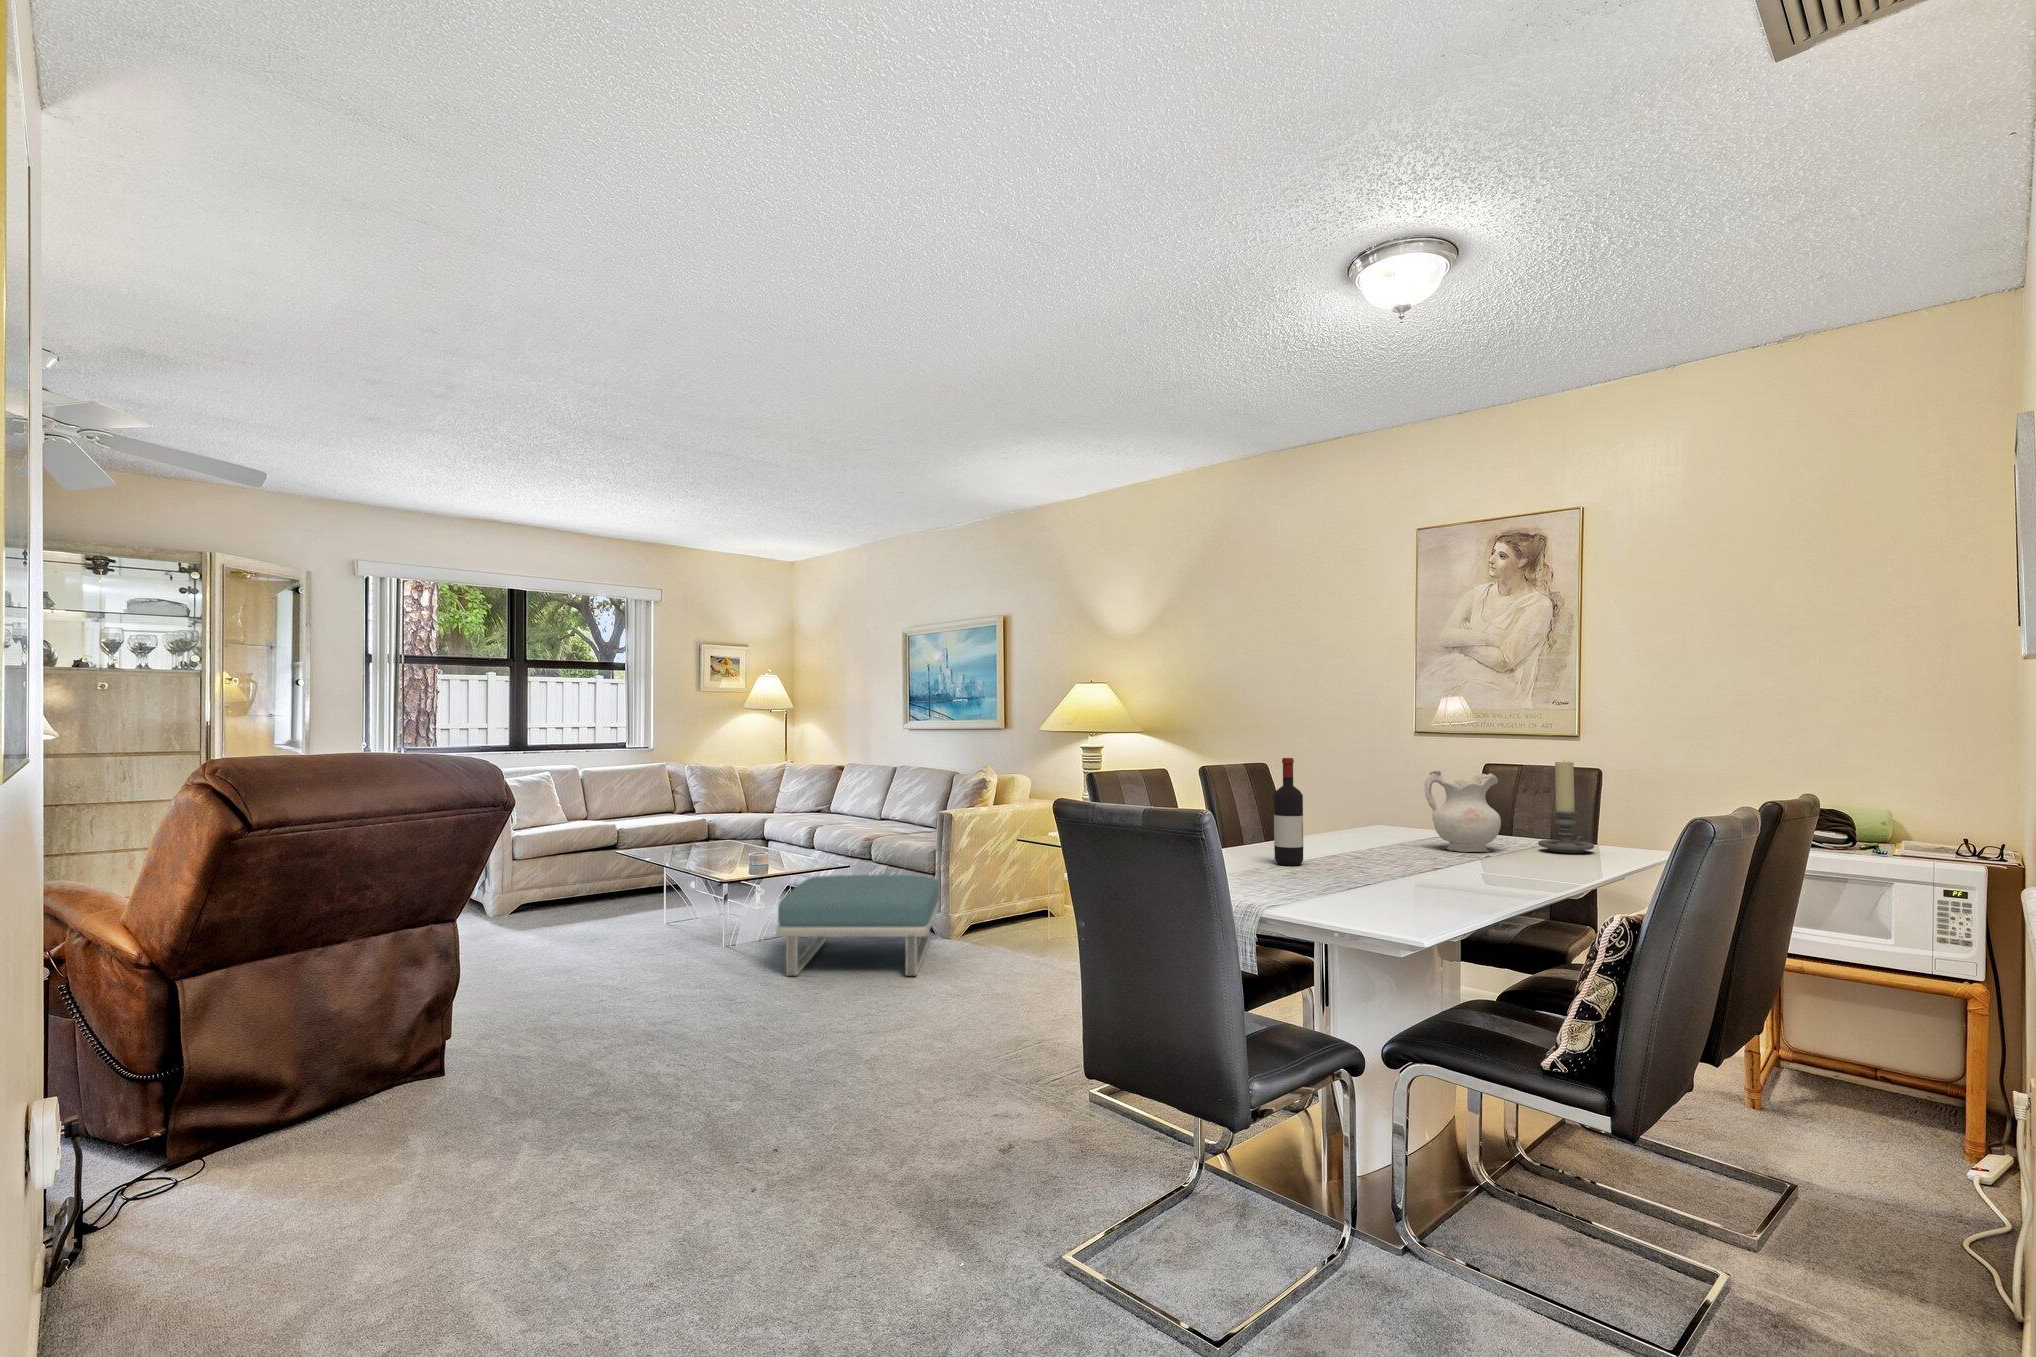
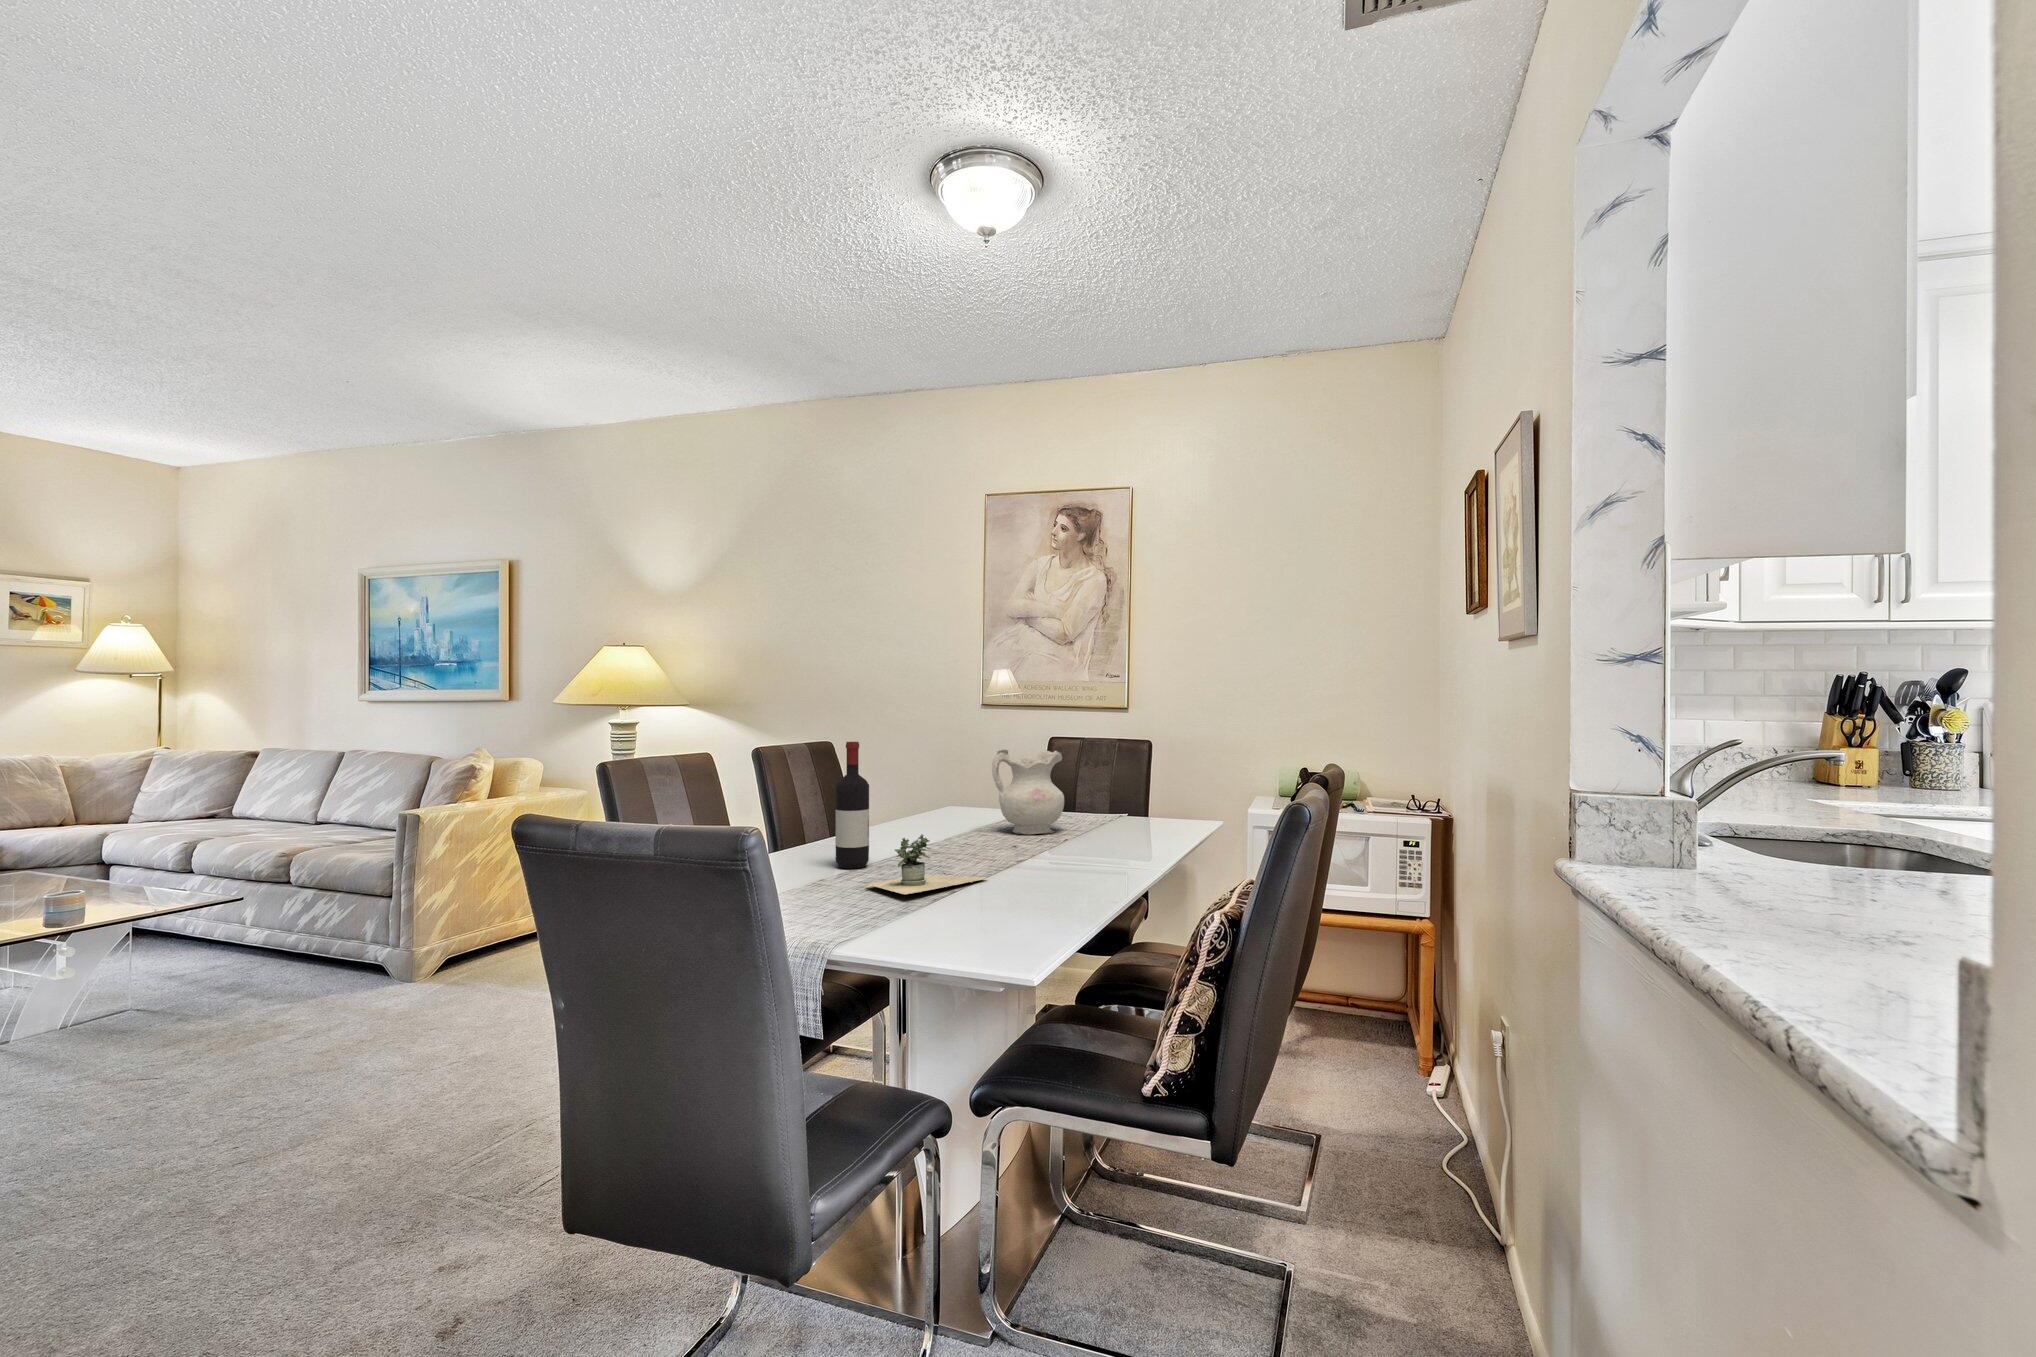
candle holder: present [1538,760,1594,853] -> none [1097,735,1146,829]
potted plant: none [1297,836,1438,883] -> present [868,834,1016,894]
footstool: present [776,875,939,976] -> none [99,902,393,1073]

